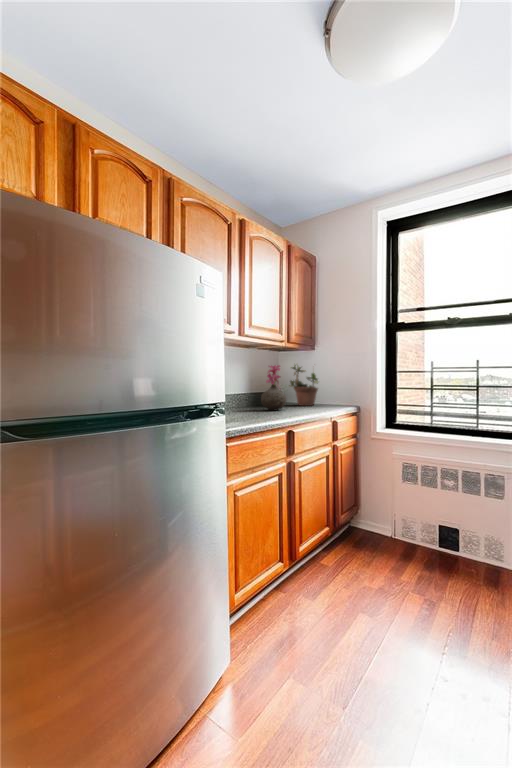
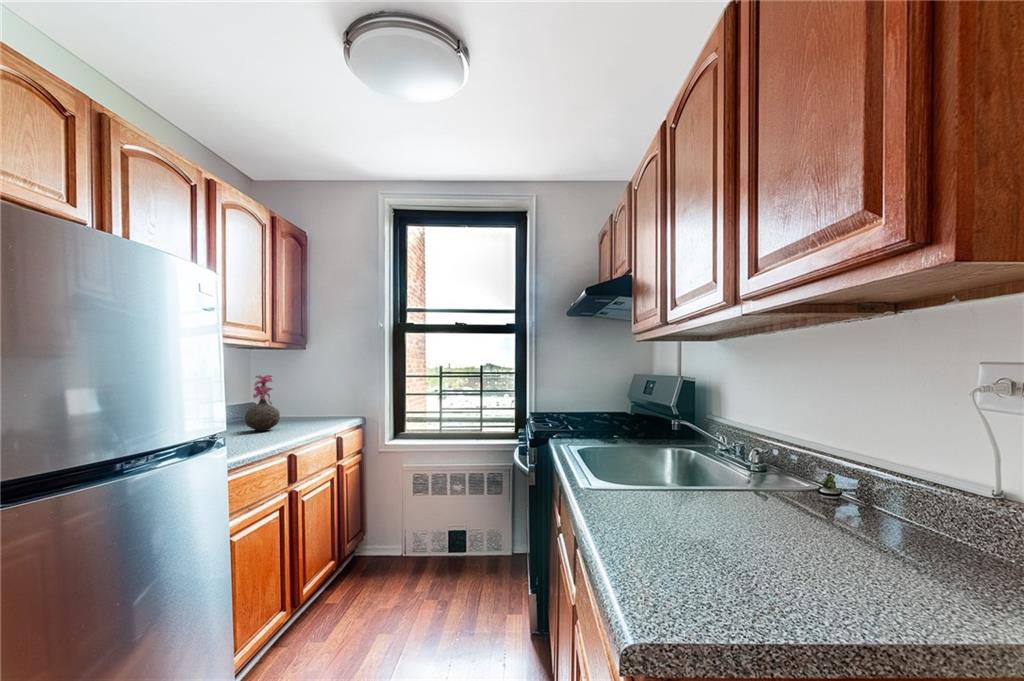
potted plant: present [289,365,318,406] -> none [278,365,320,421]

